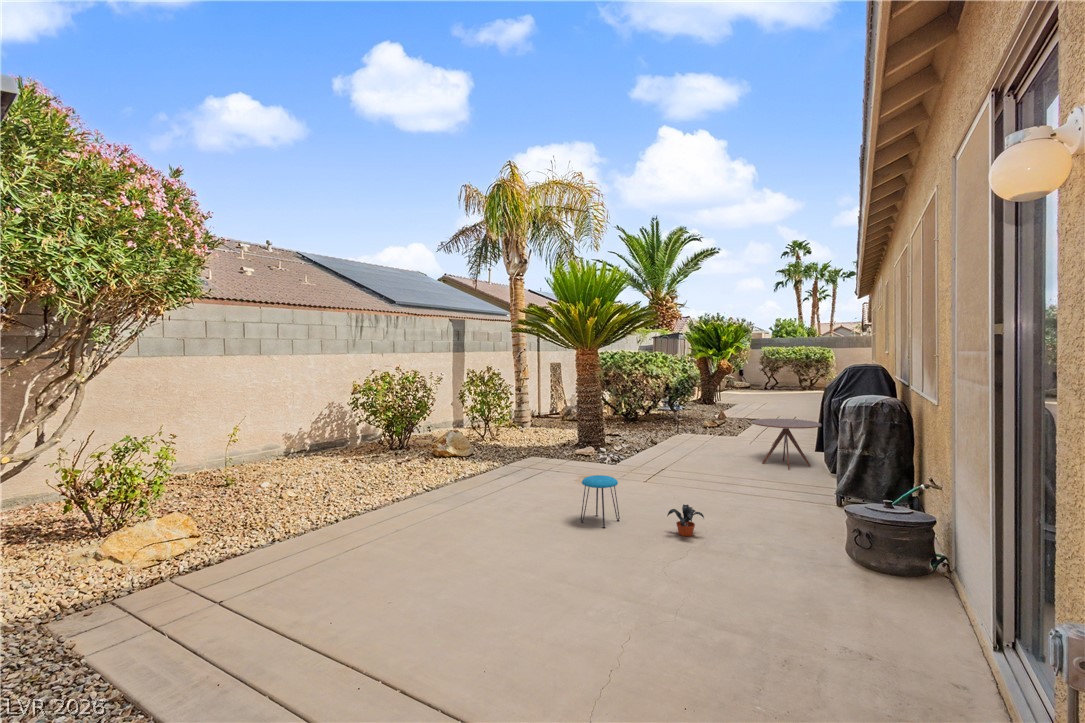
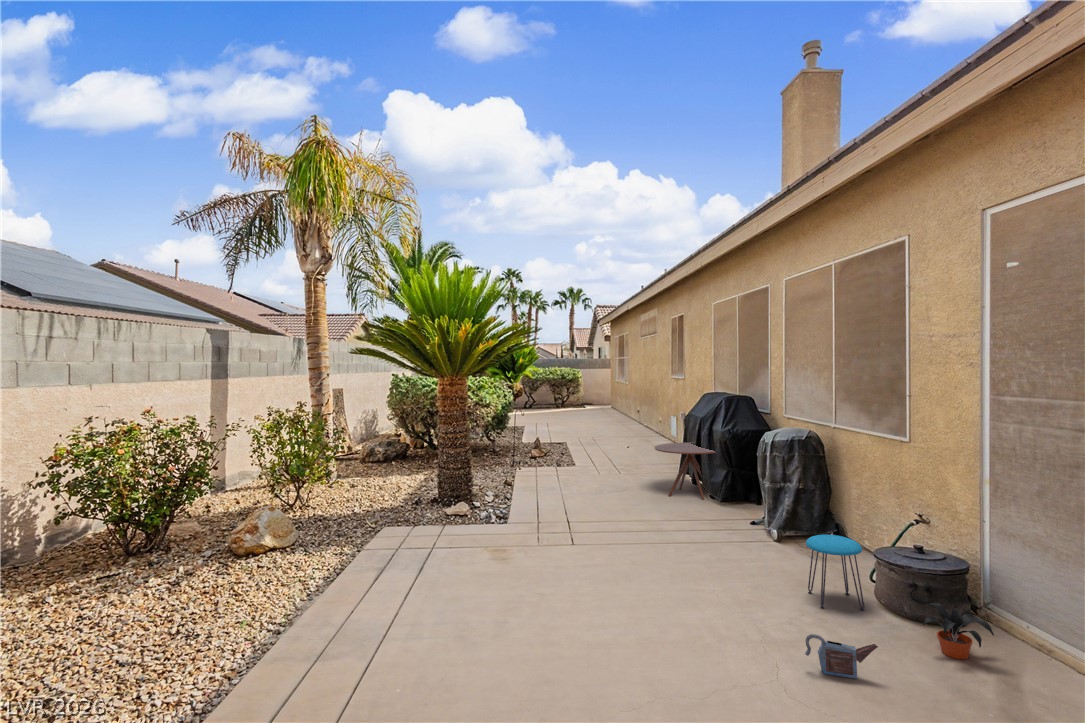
stool: present [581,475,620,528] -> present [806,535,864,610]
potted plant: present [667,505,704,536] -> present [923,603,994,659]
watering can: none [653,533,690,566] -> present [805,634,878,679]

